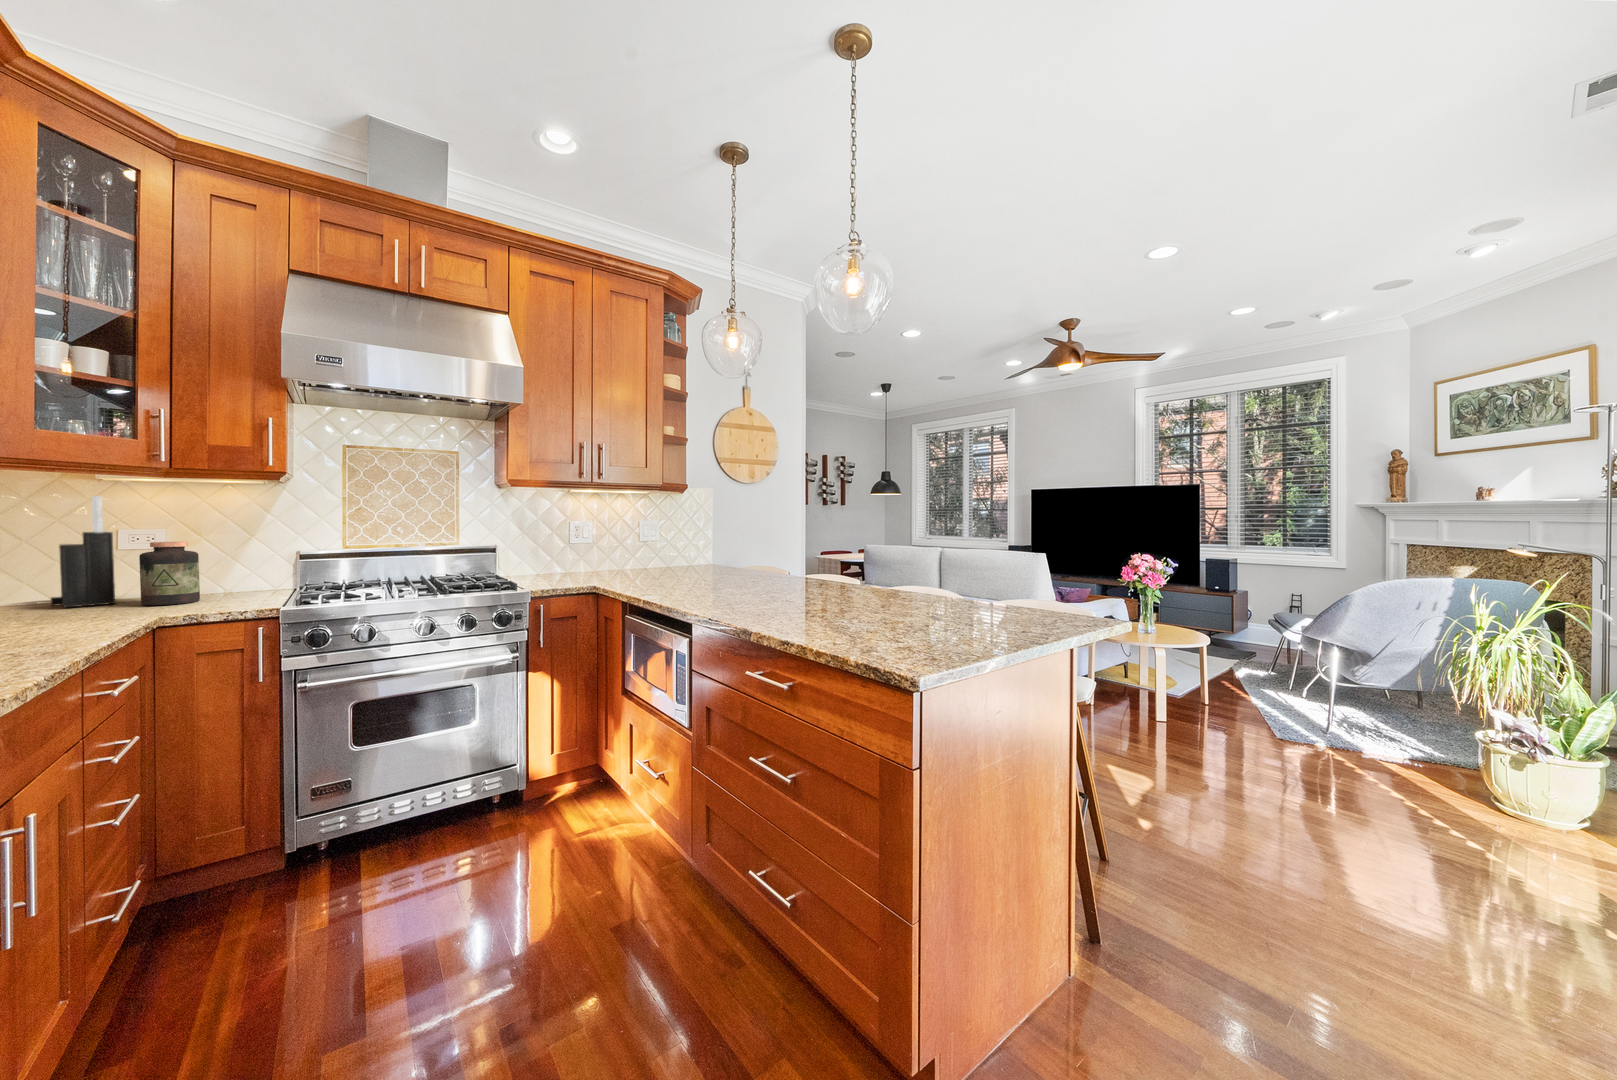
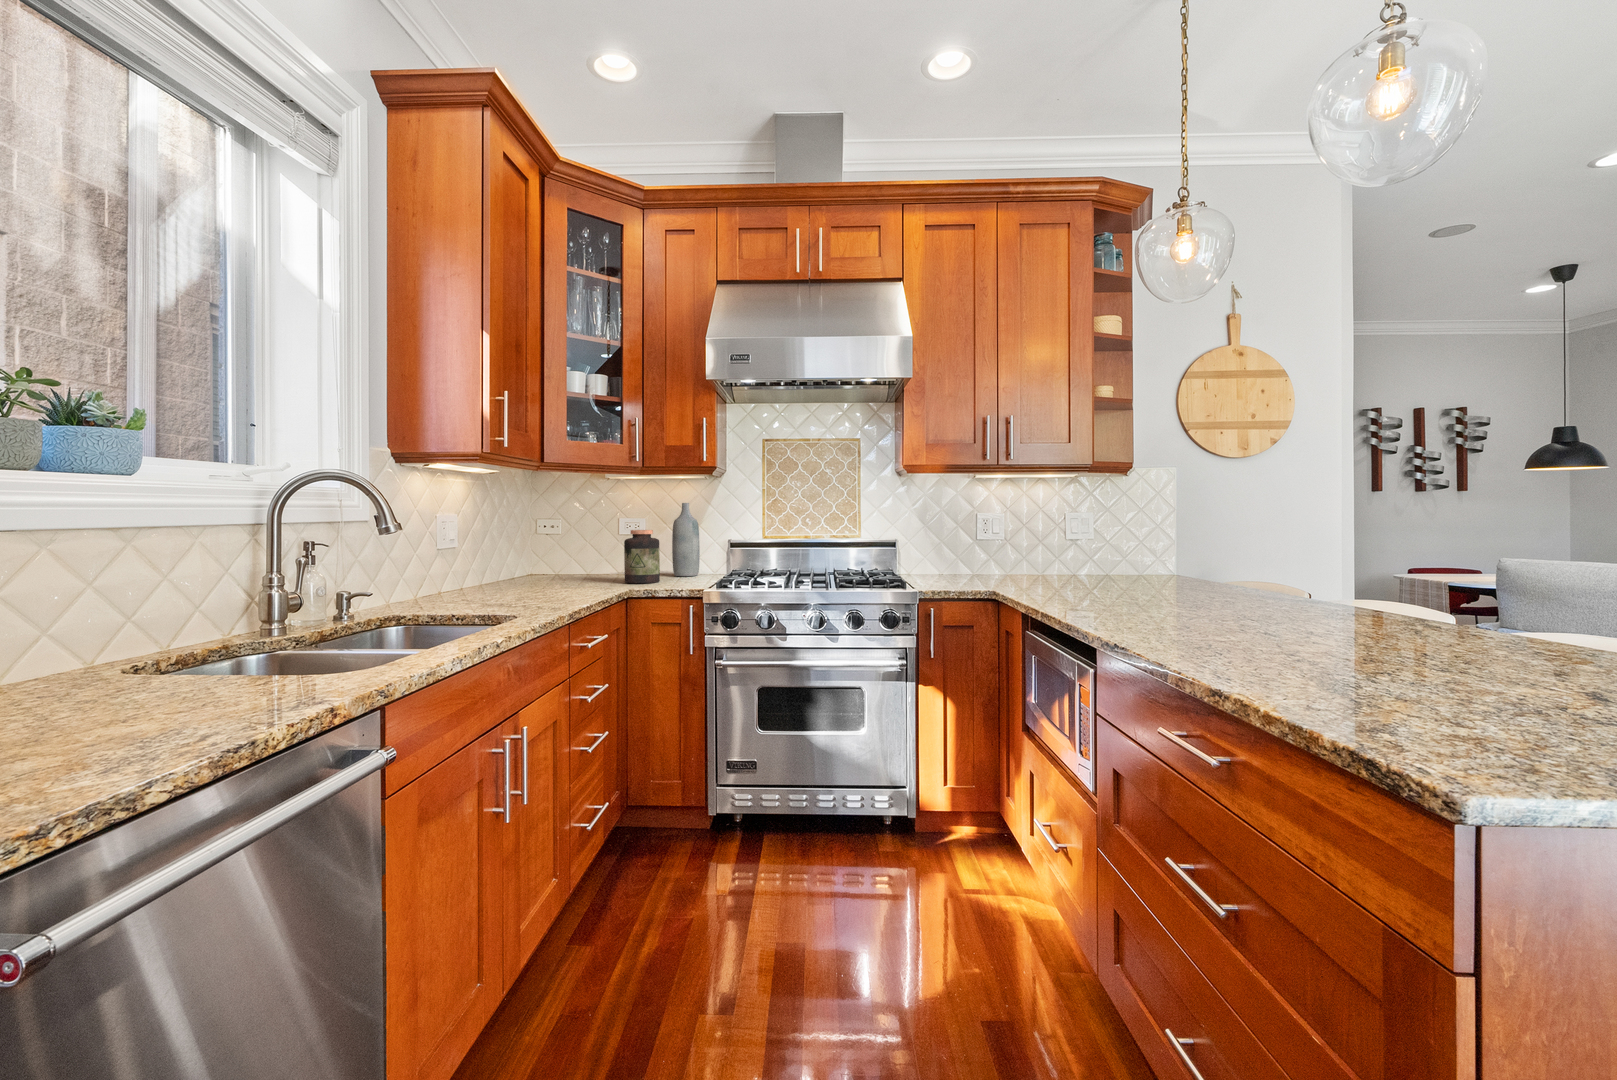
knife block: present [51,496,115,607] -> none [580,492,613,581]
bottle: none [214,510,255,593] -> present [672,503,700,576]

